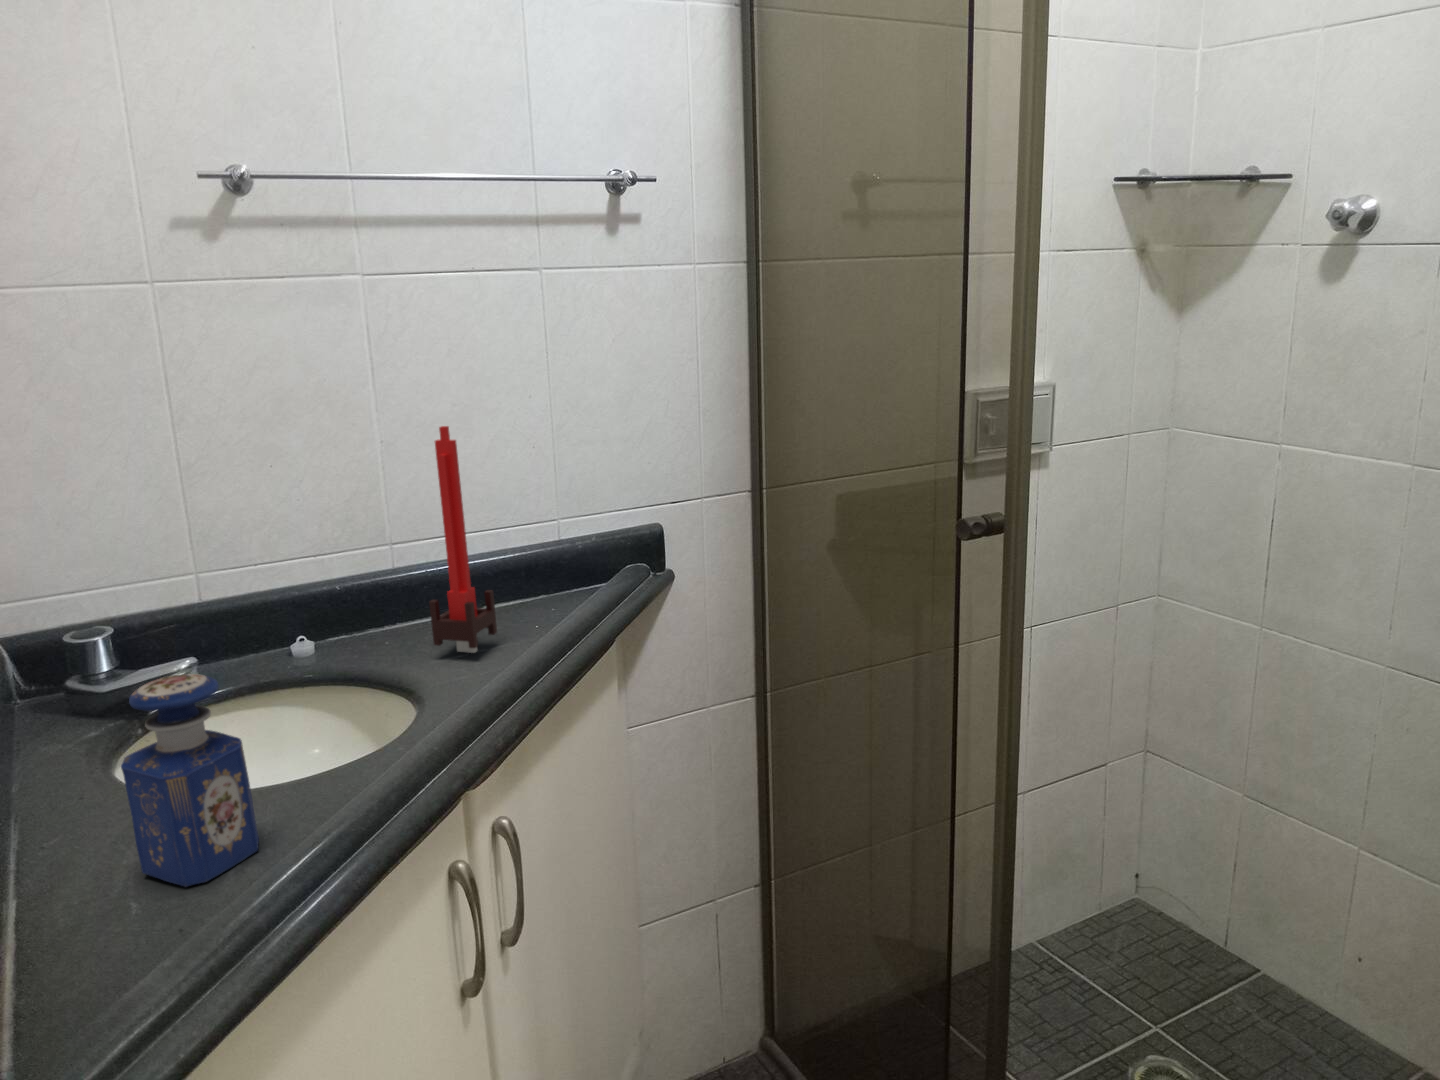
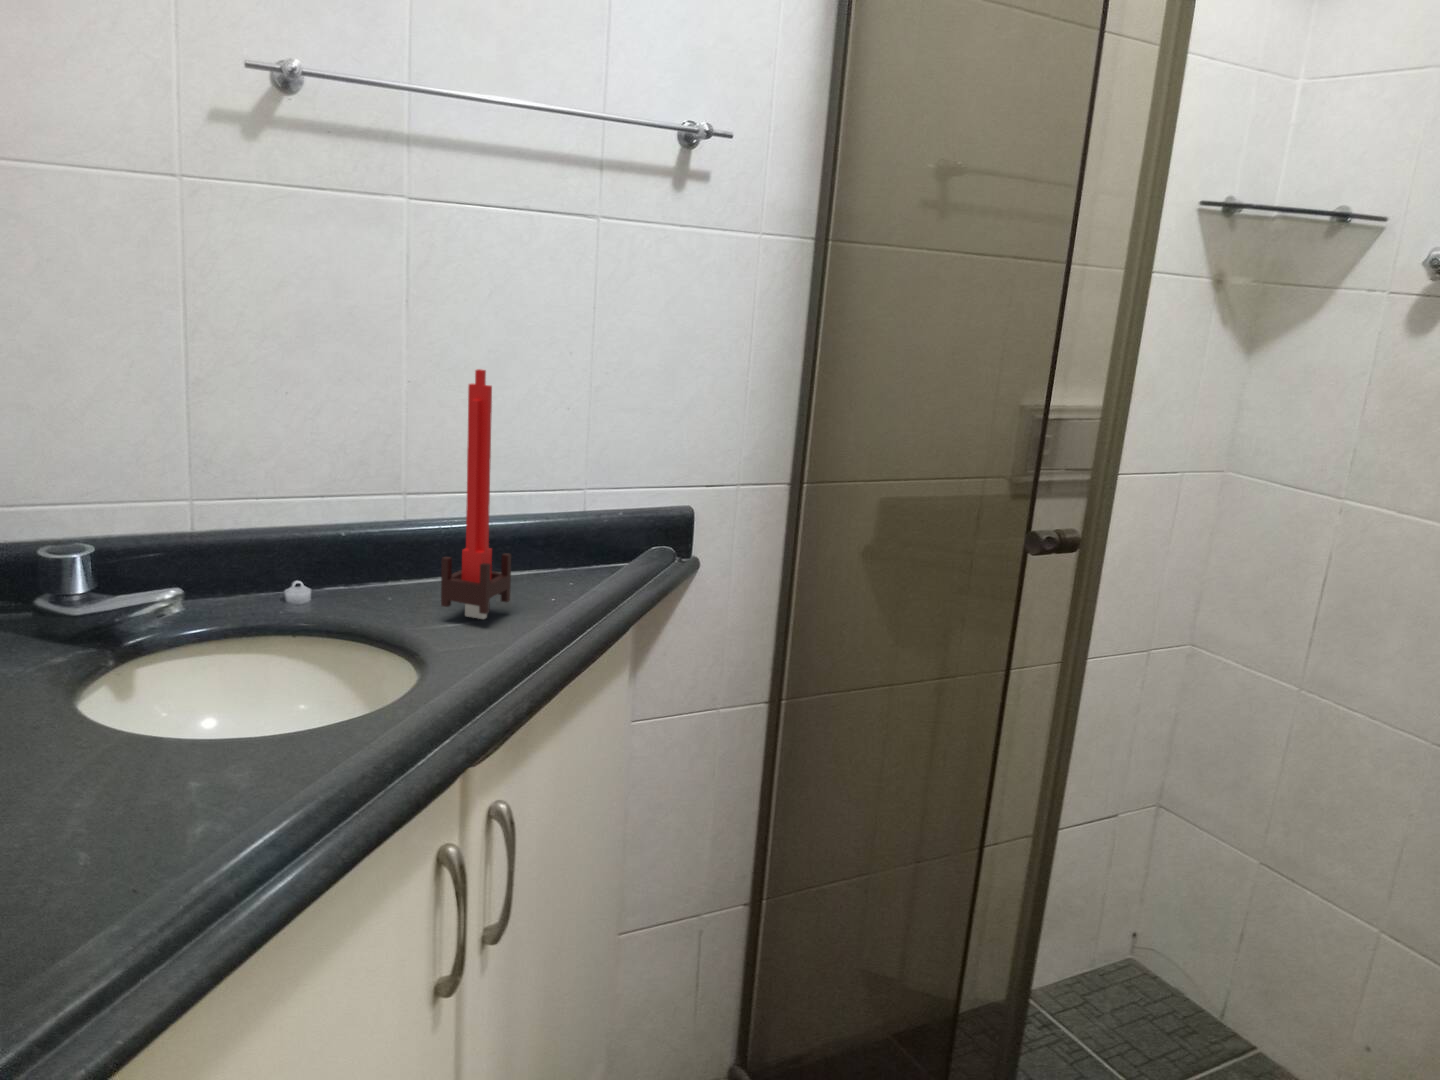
perfume bottle: present [121,674,259,887] -> none [93,599,238,840]

